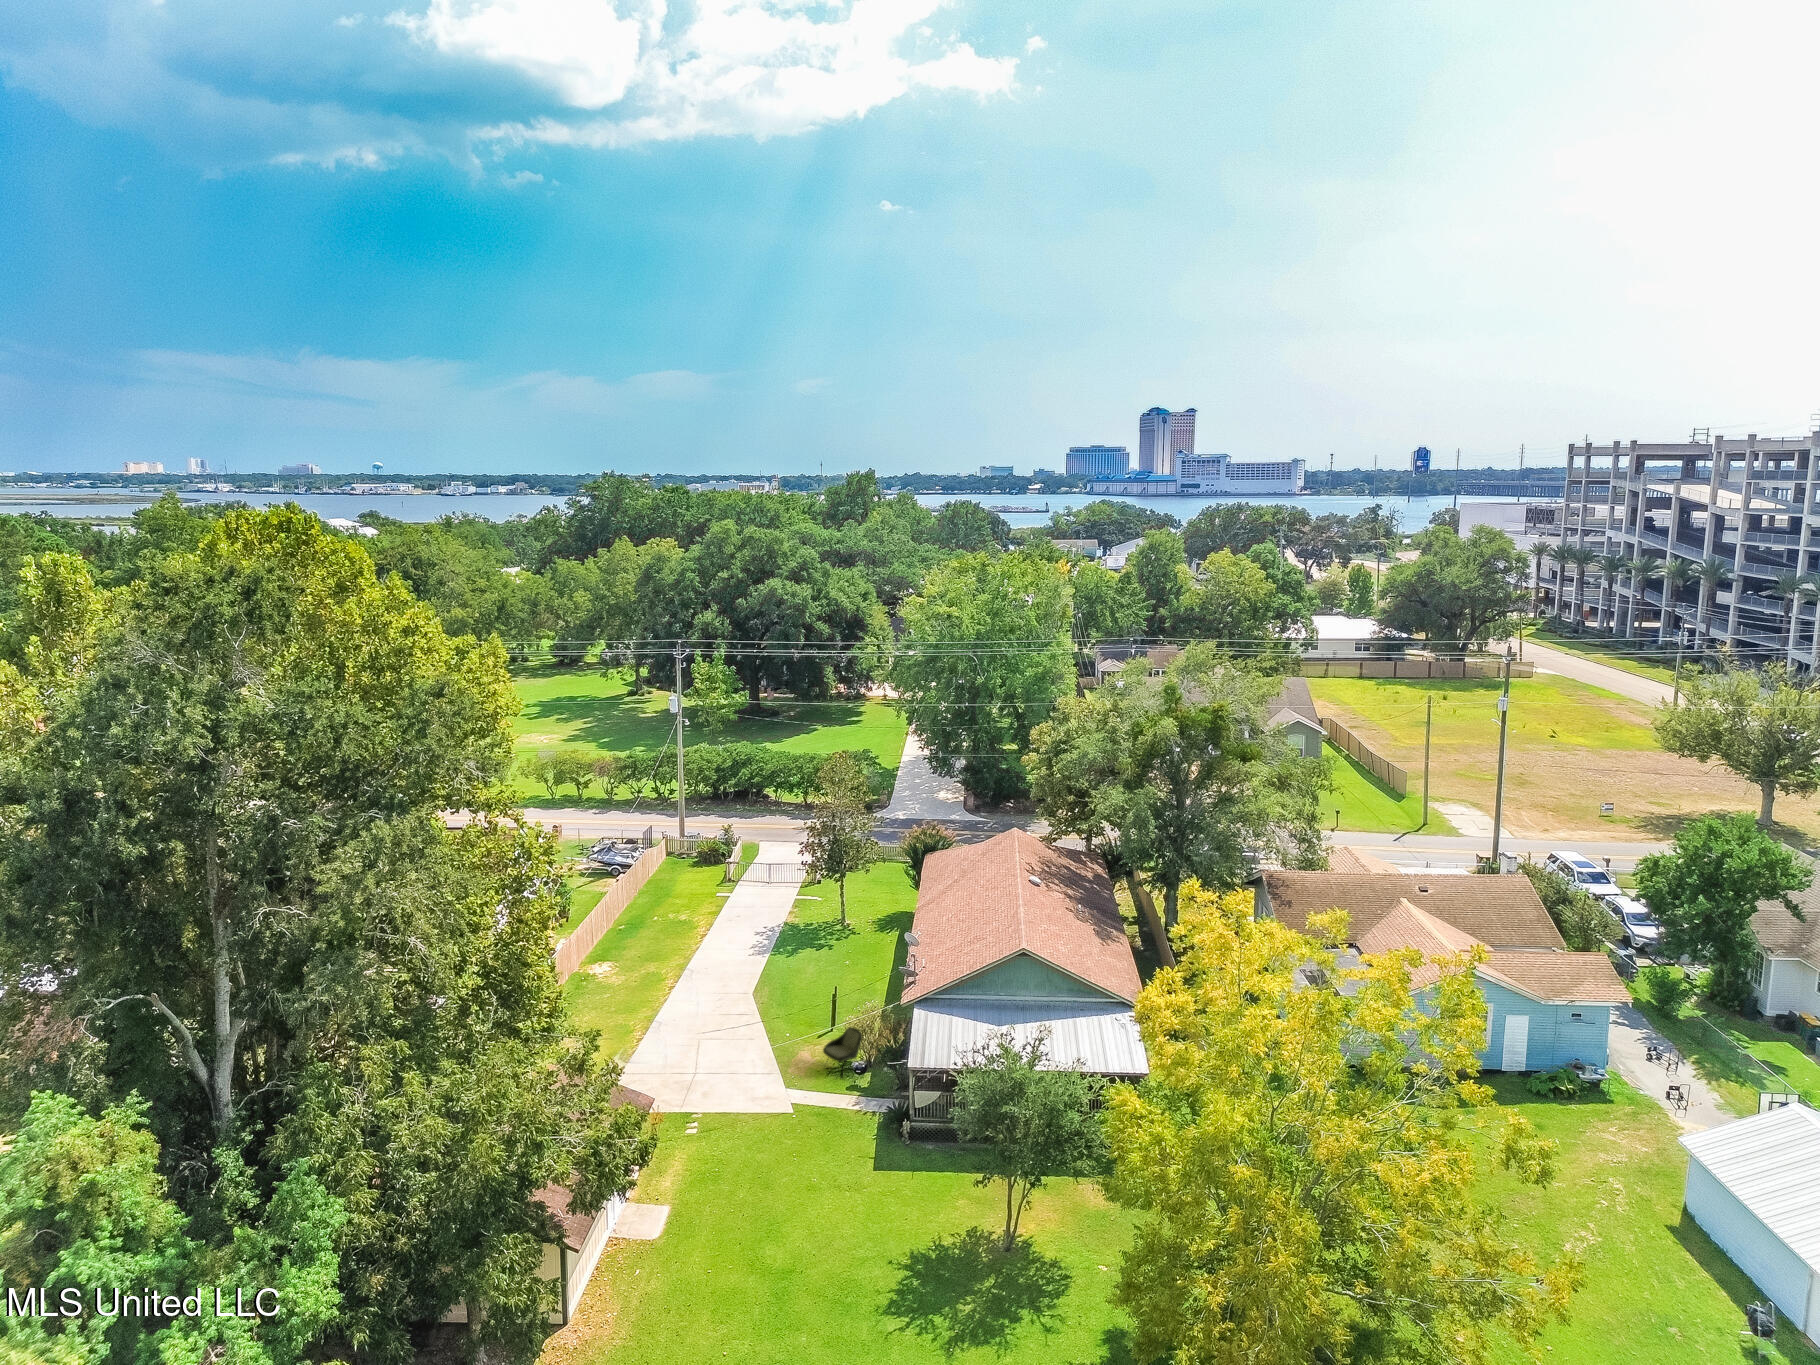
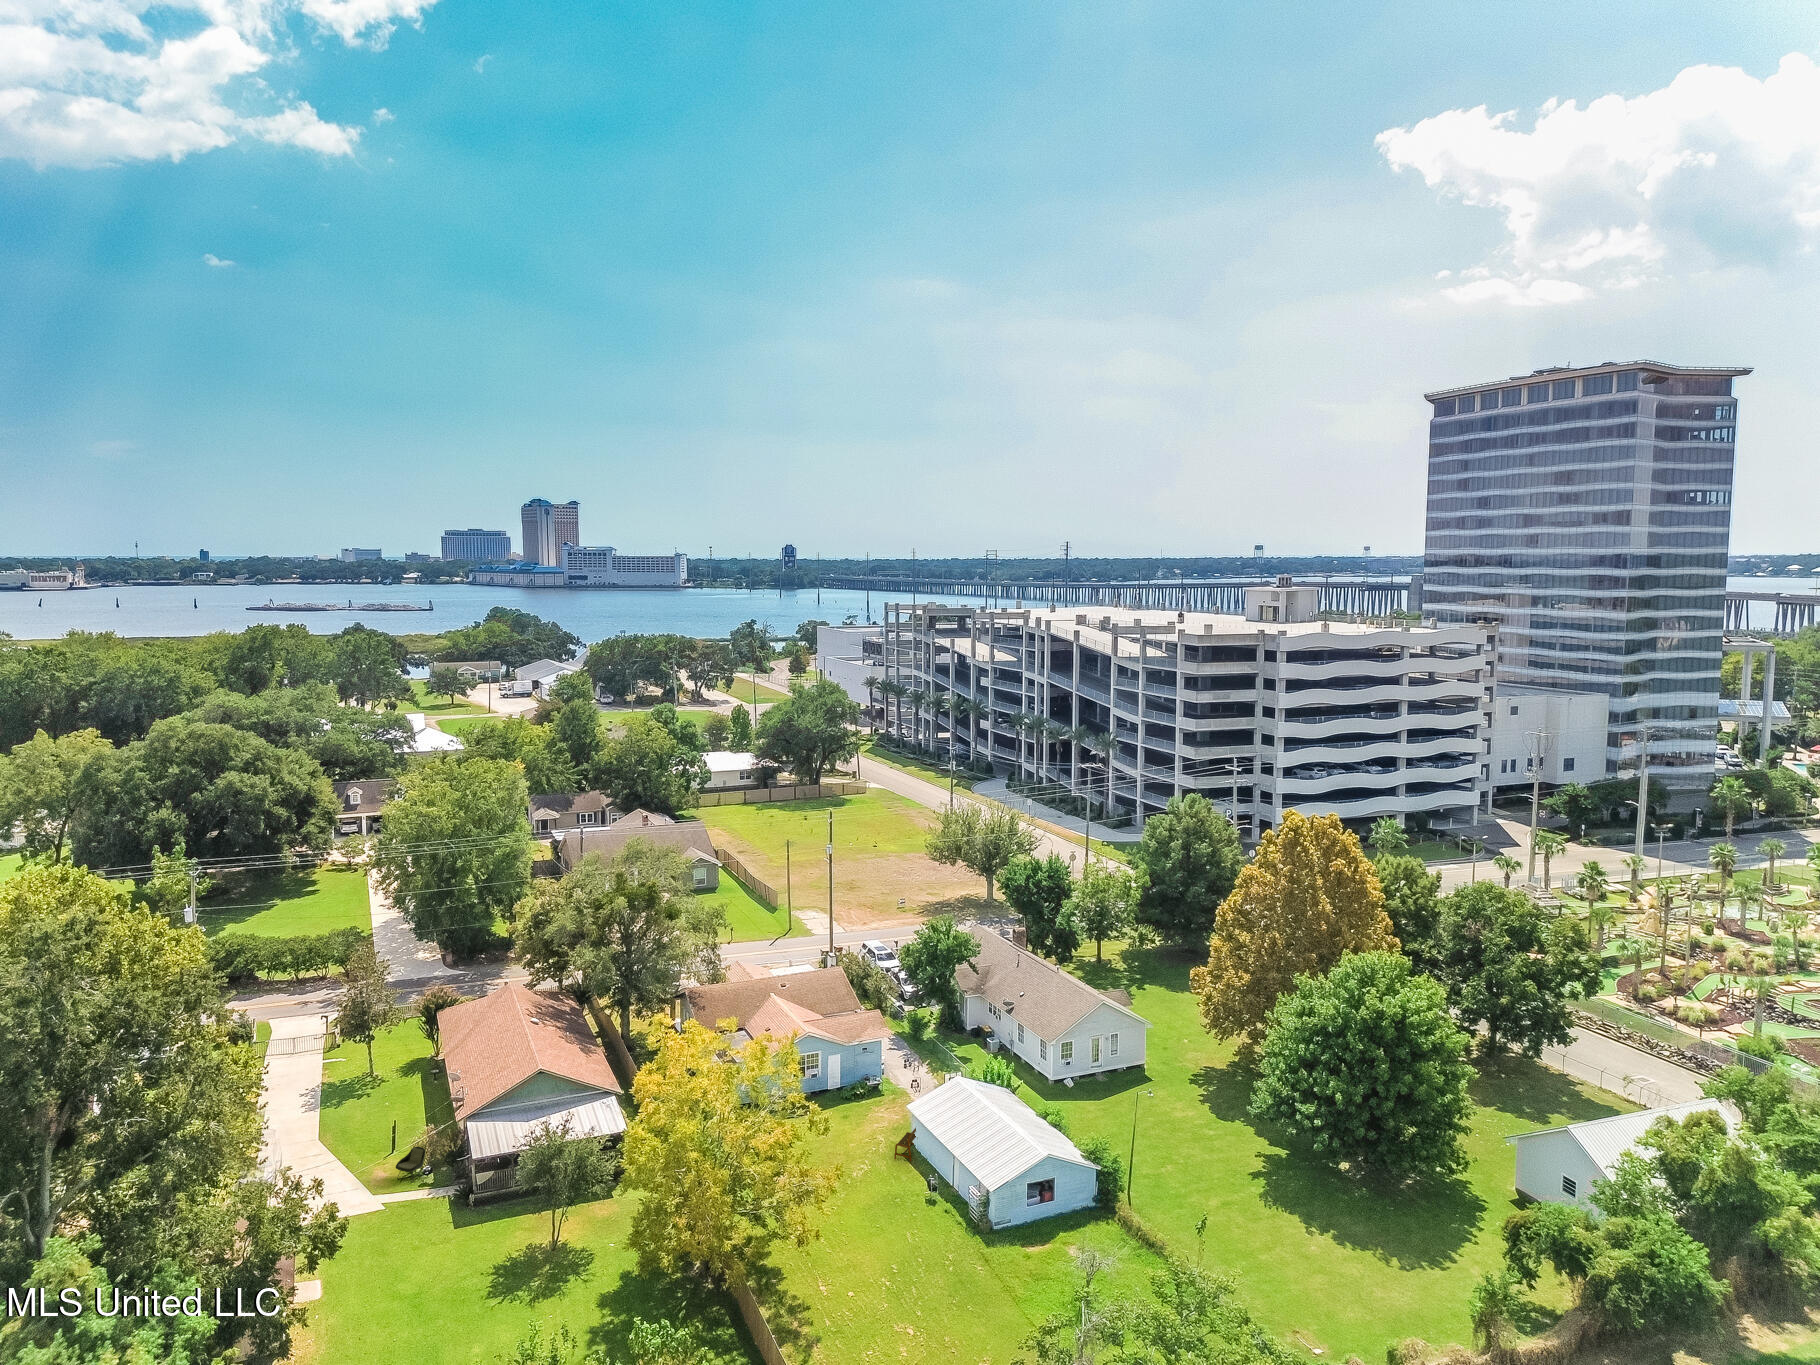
bench: none [1664,1186,1724,1258] -> present [894,1128,916,1161]

